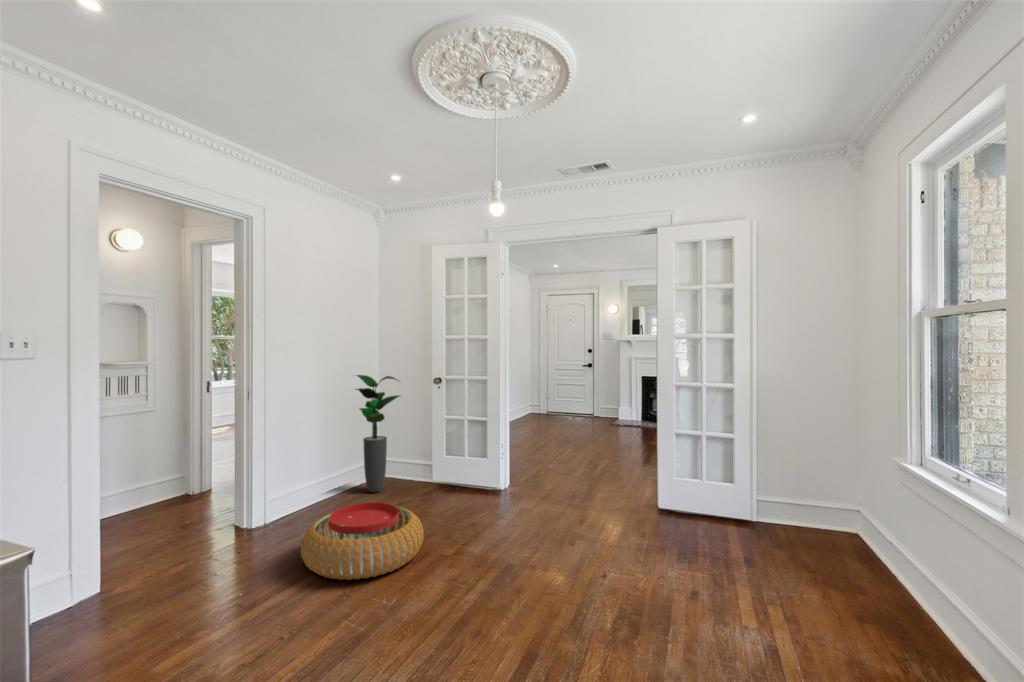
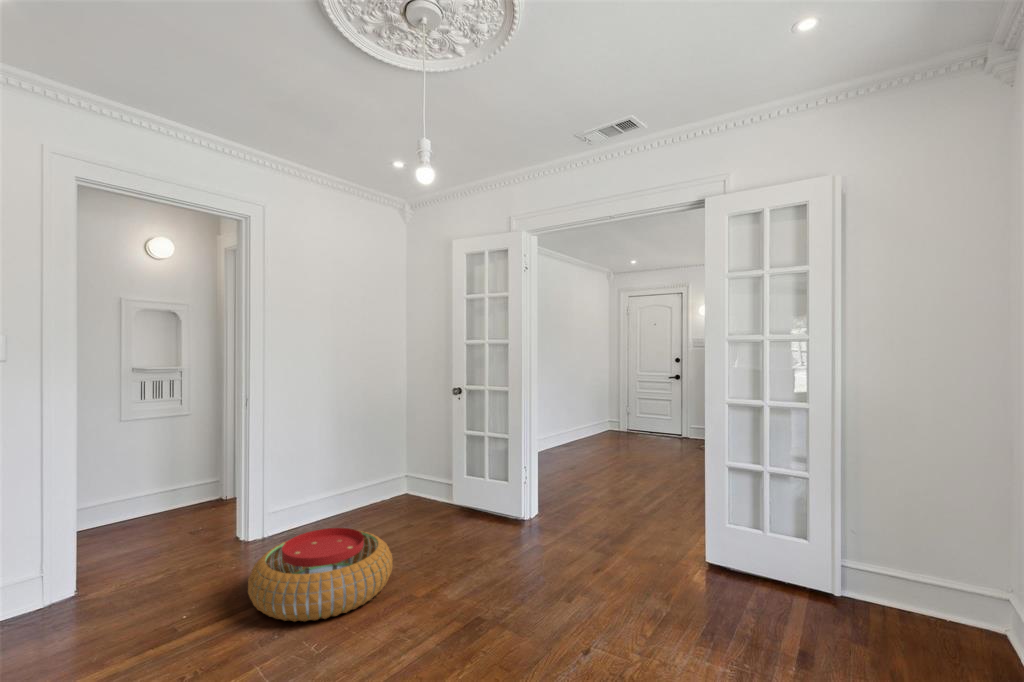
potted plant: present [356,375,400,492] -> none [364,383,418,511]

